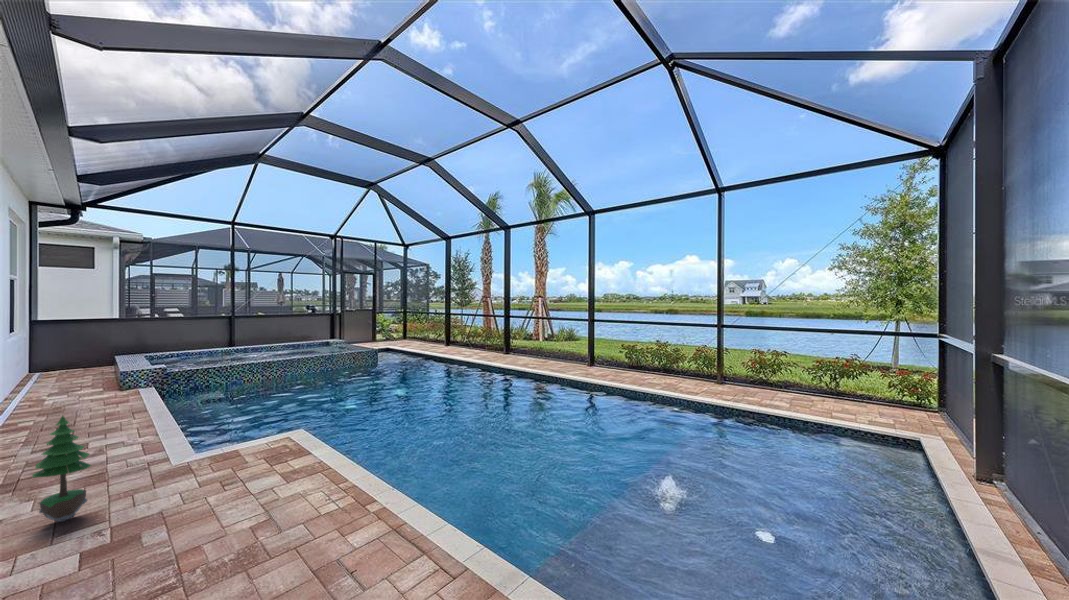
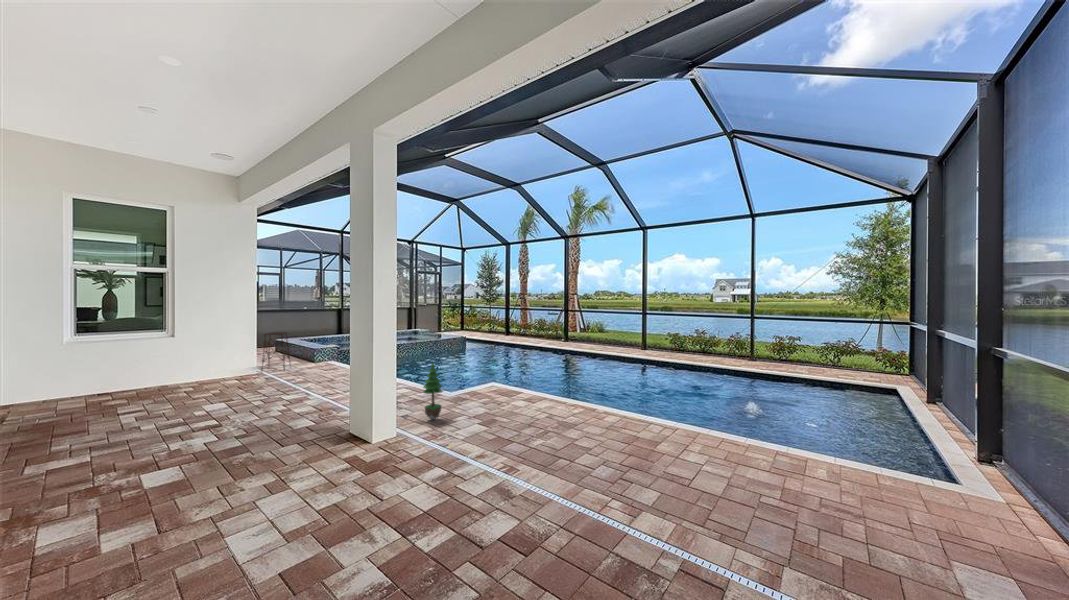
side table: none [22,347,83,404] -> present [261,332,290,370]

